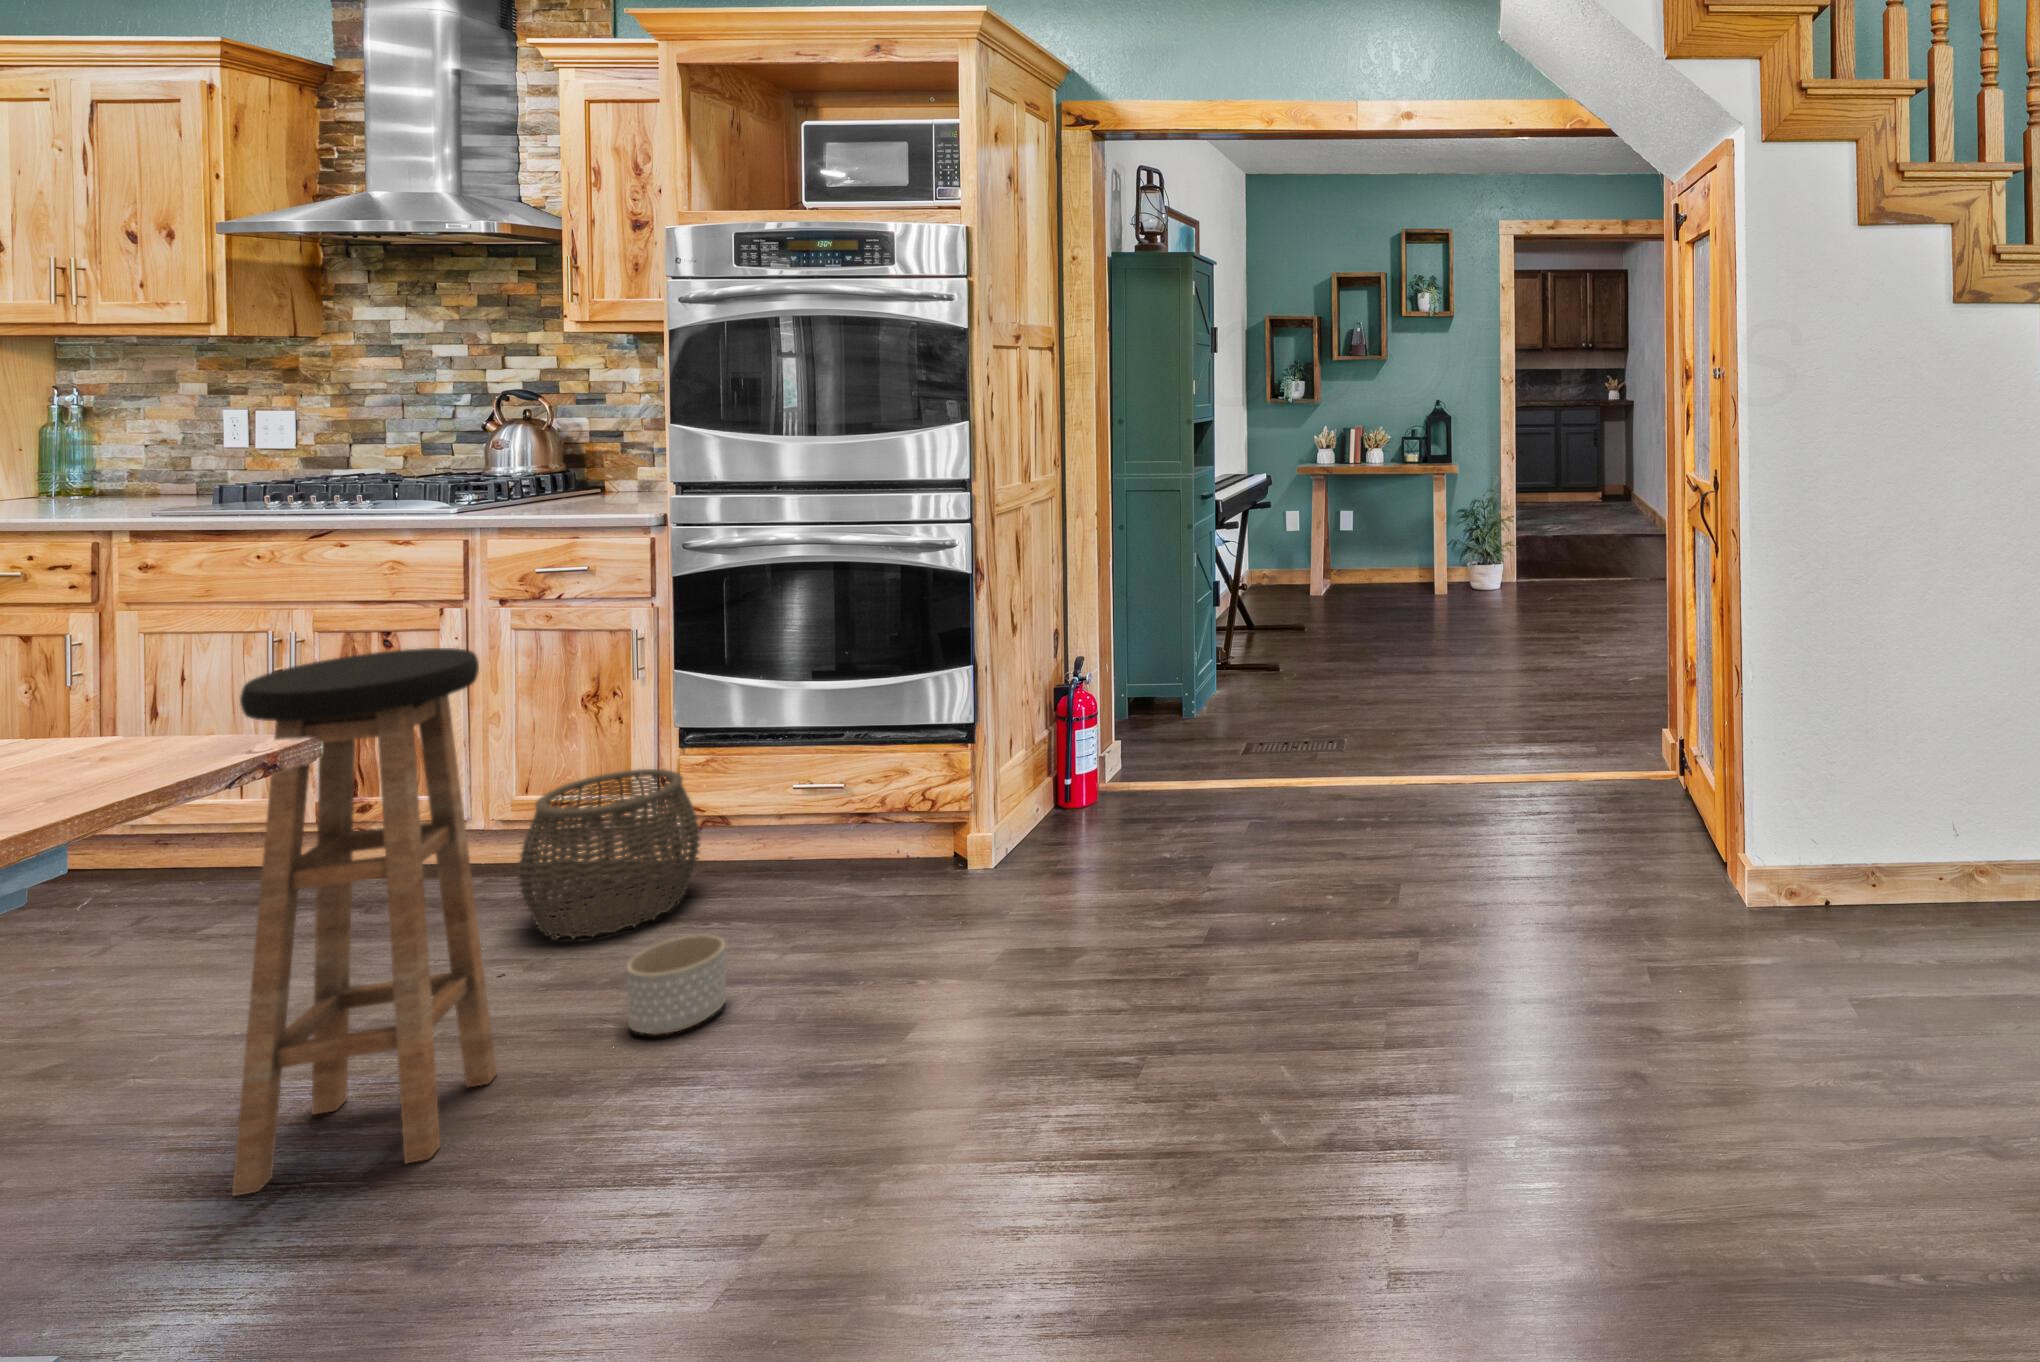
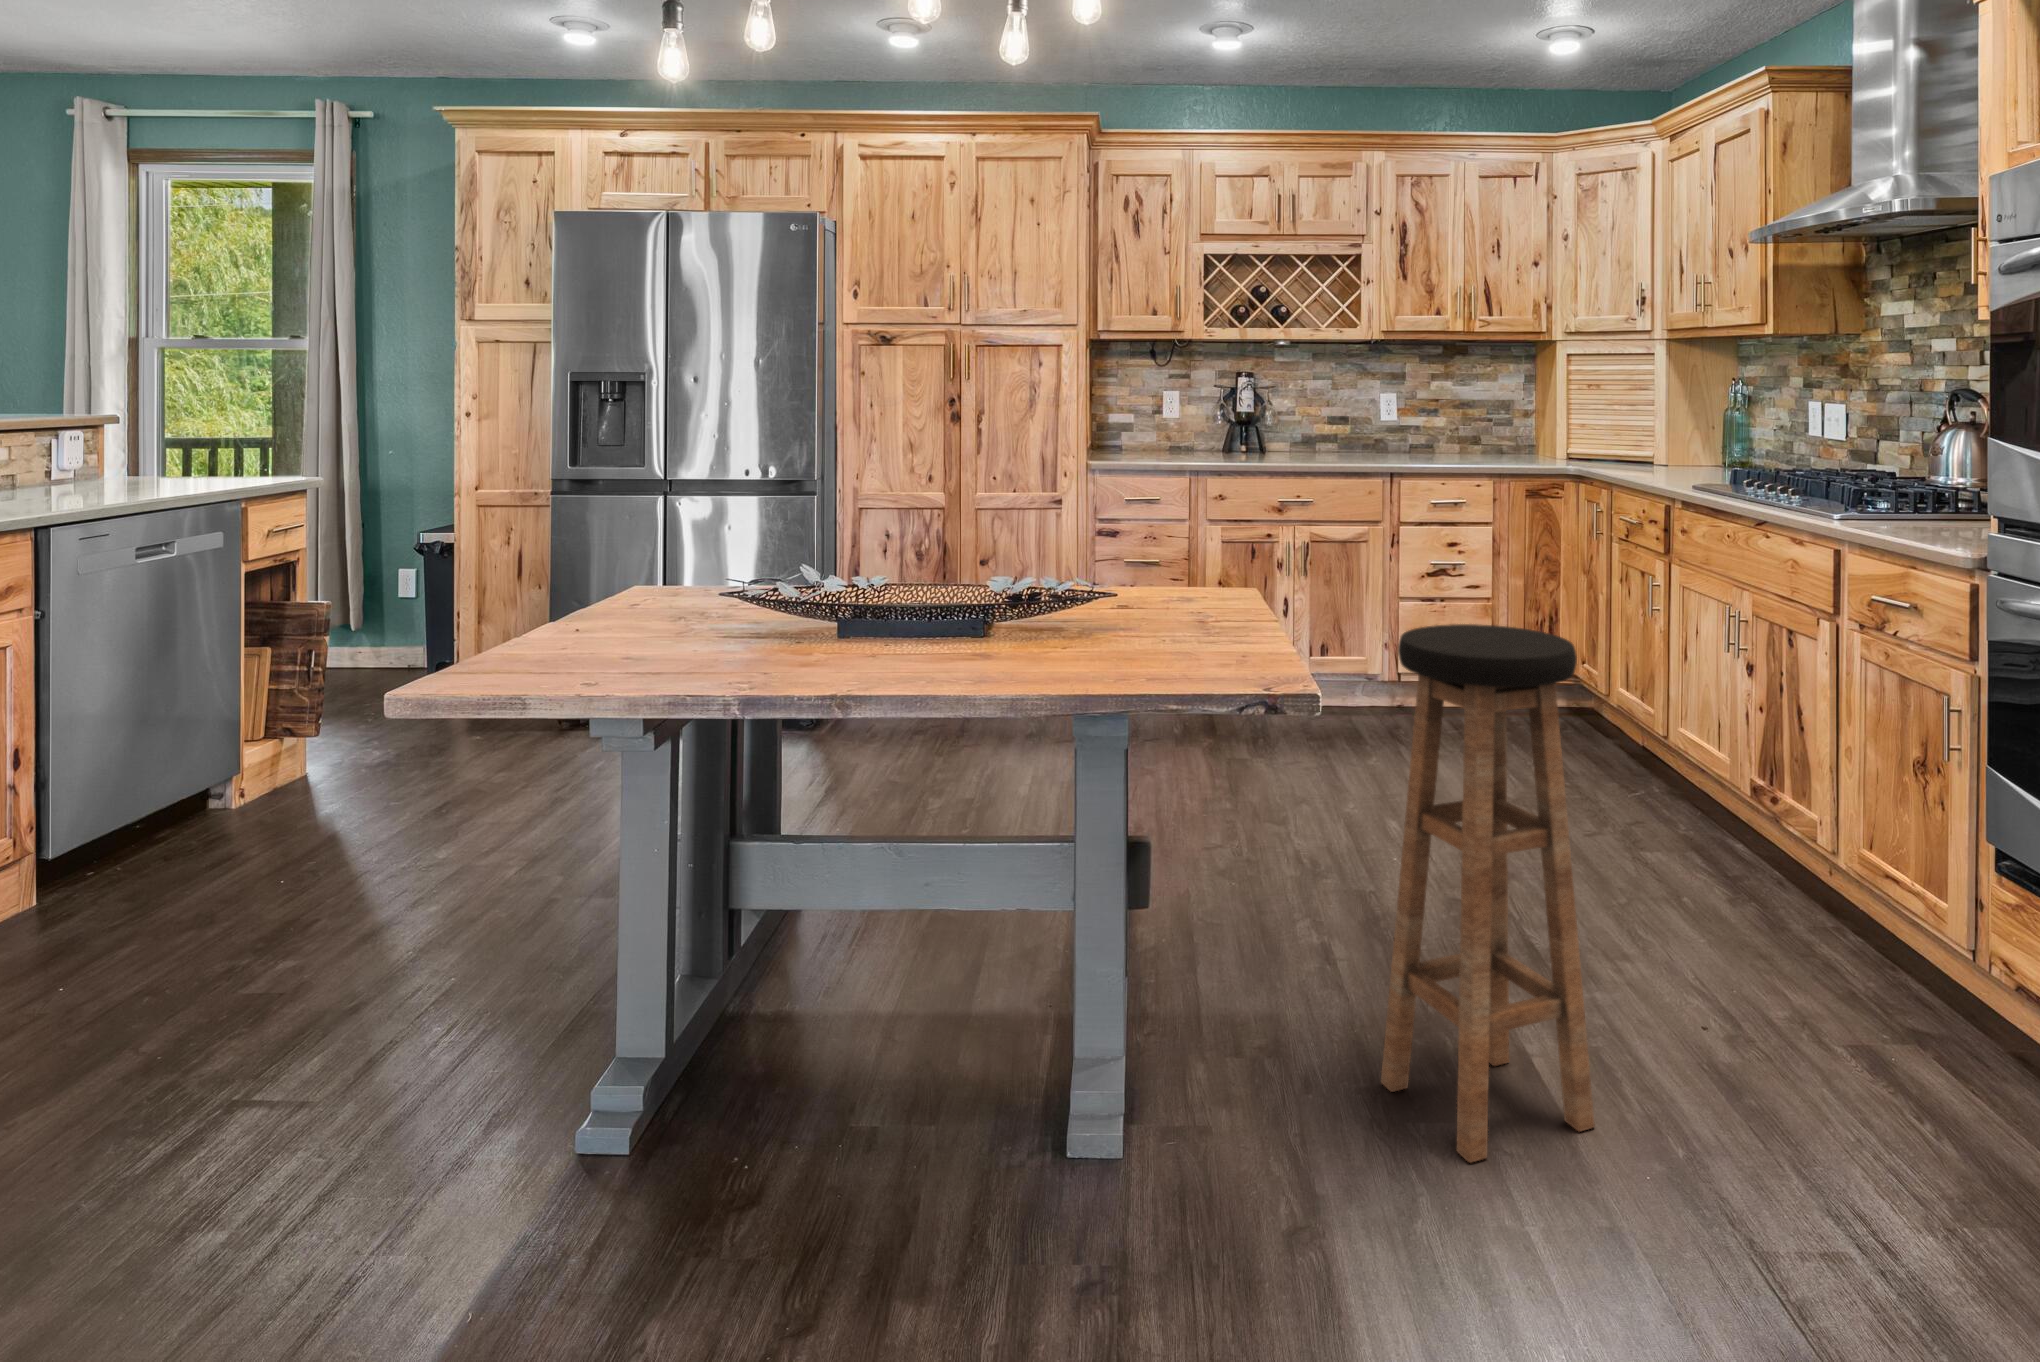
woven basket: present [518,769,700,939] -> none [1769,855,1983,1076]
planter: present [627,935,726,1035] -> none [1713,1090,1833,1232]

